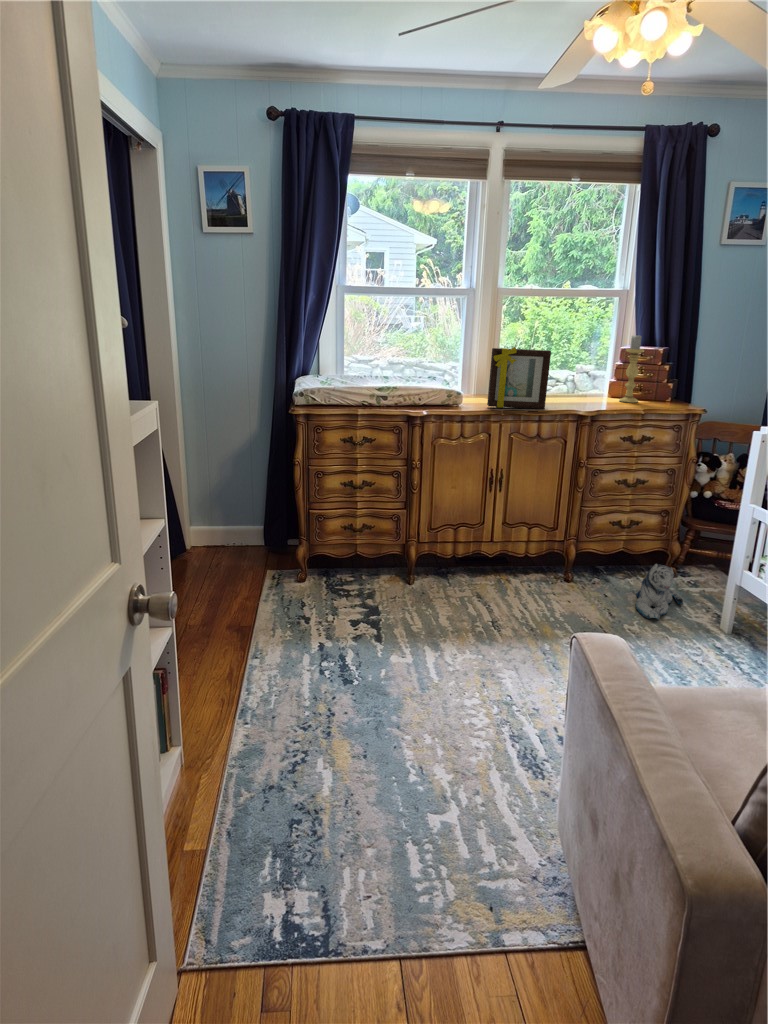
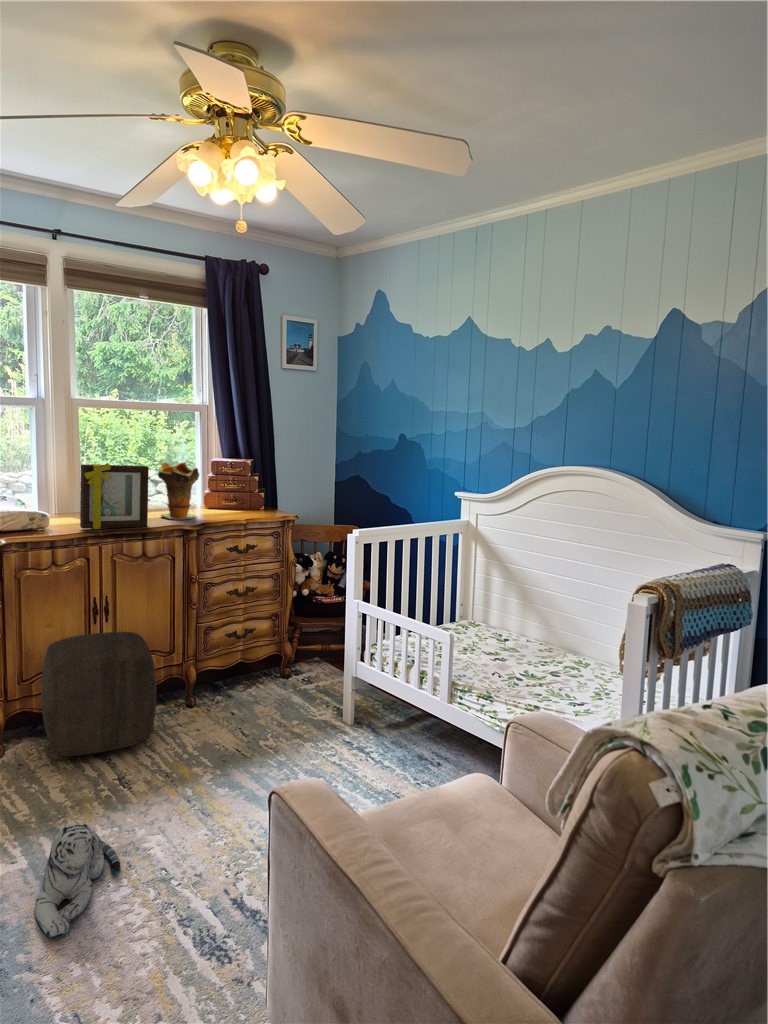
candle holder: present [619,335,644,403] -> none [218,448,236,513]
decorative vase: none [560,348,603,405] -> present [158,462,199,519]
ottoman: none [444,499,534,599] -> present [41,632,156,756]
plush toy: present [635,564,683,619] -> present [34,824,121,938]

